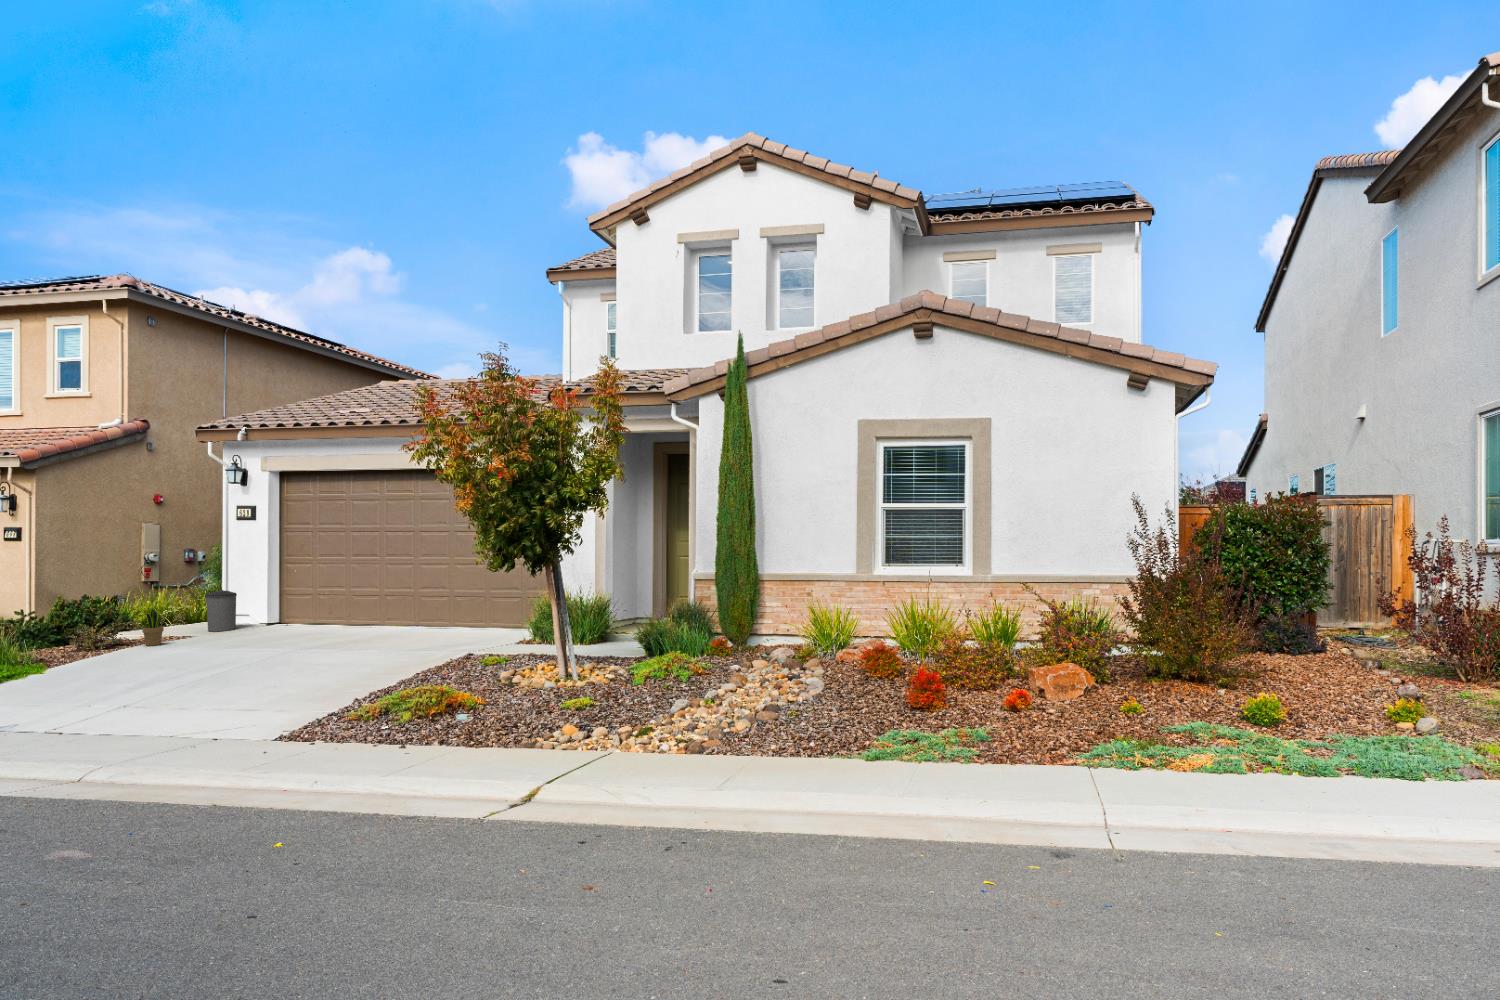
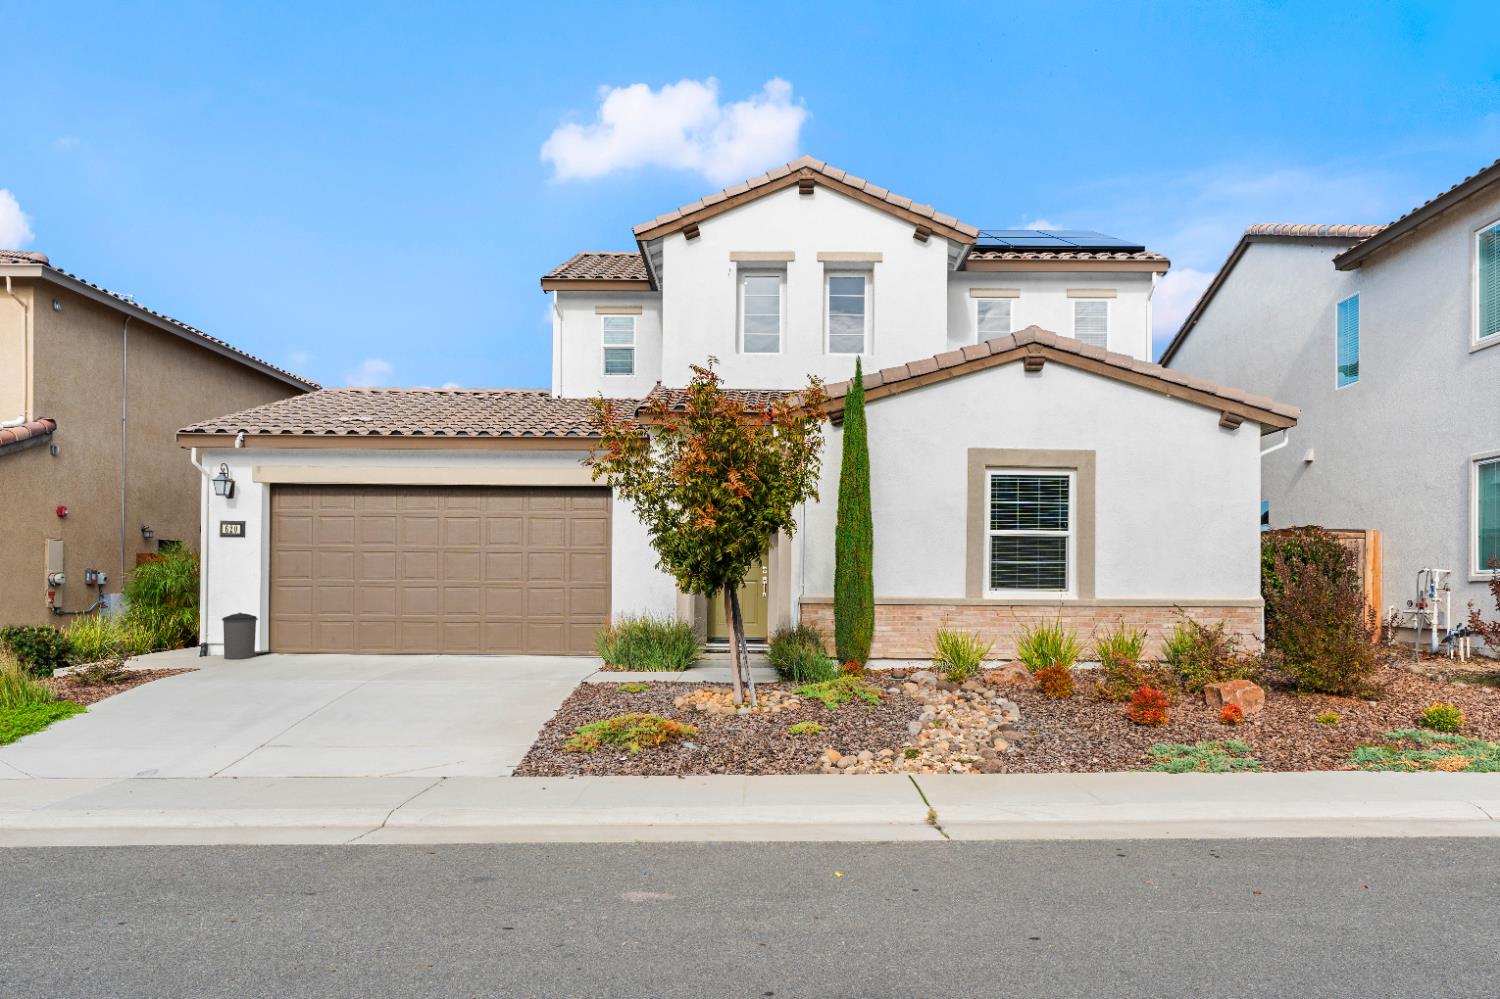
potted plant: present [142,609,166,646] -> none [174,634,200,675]

